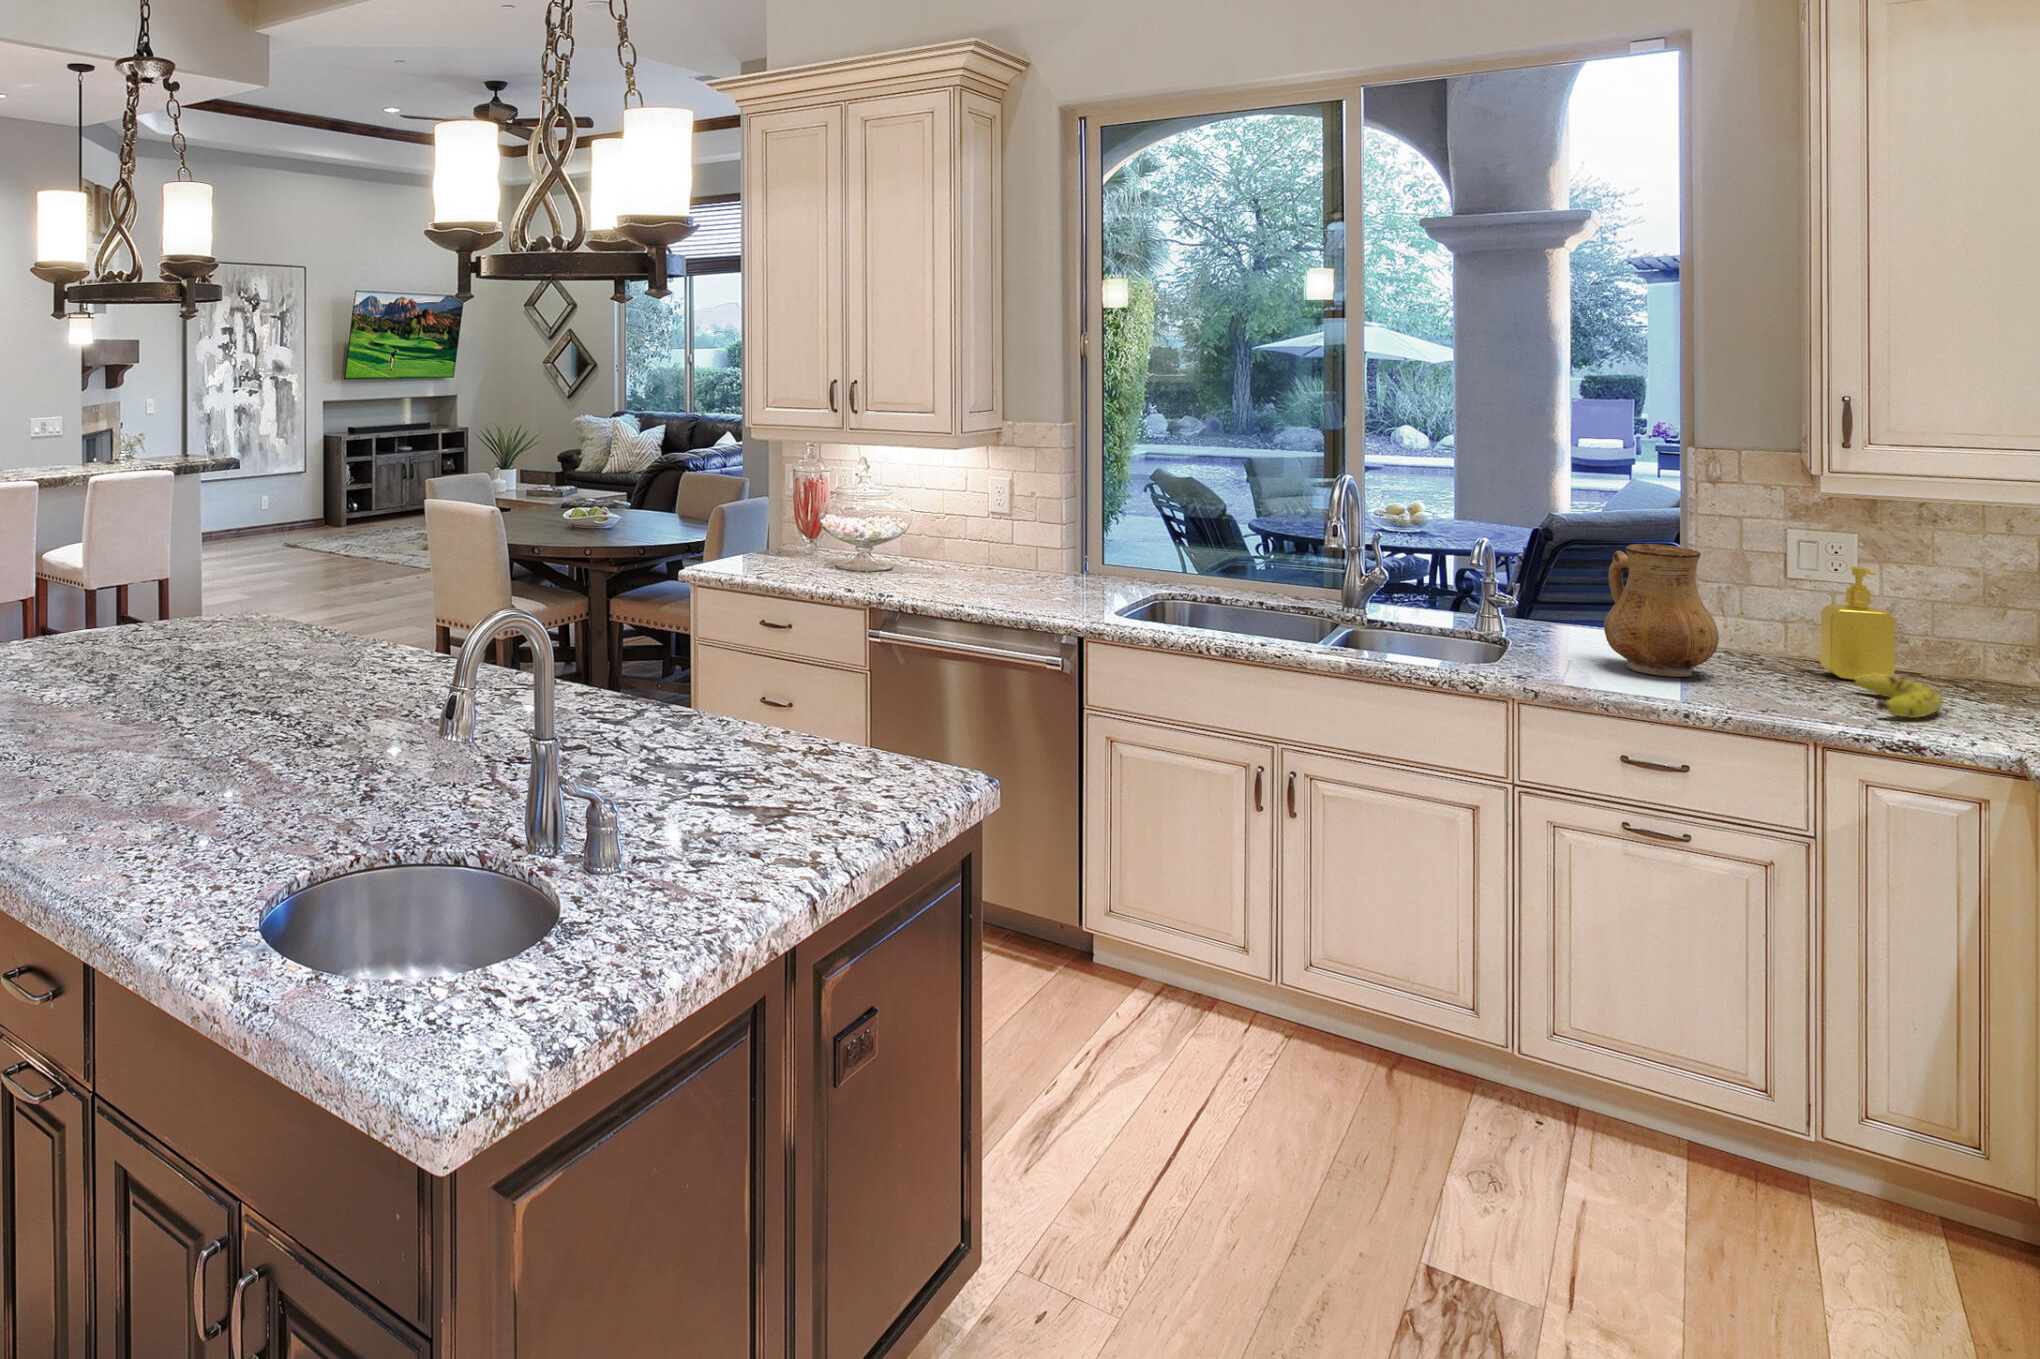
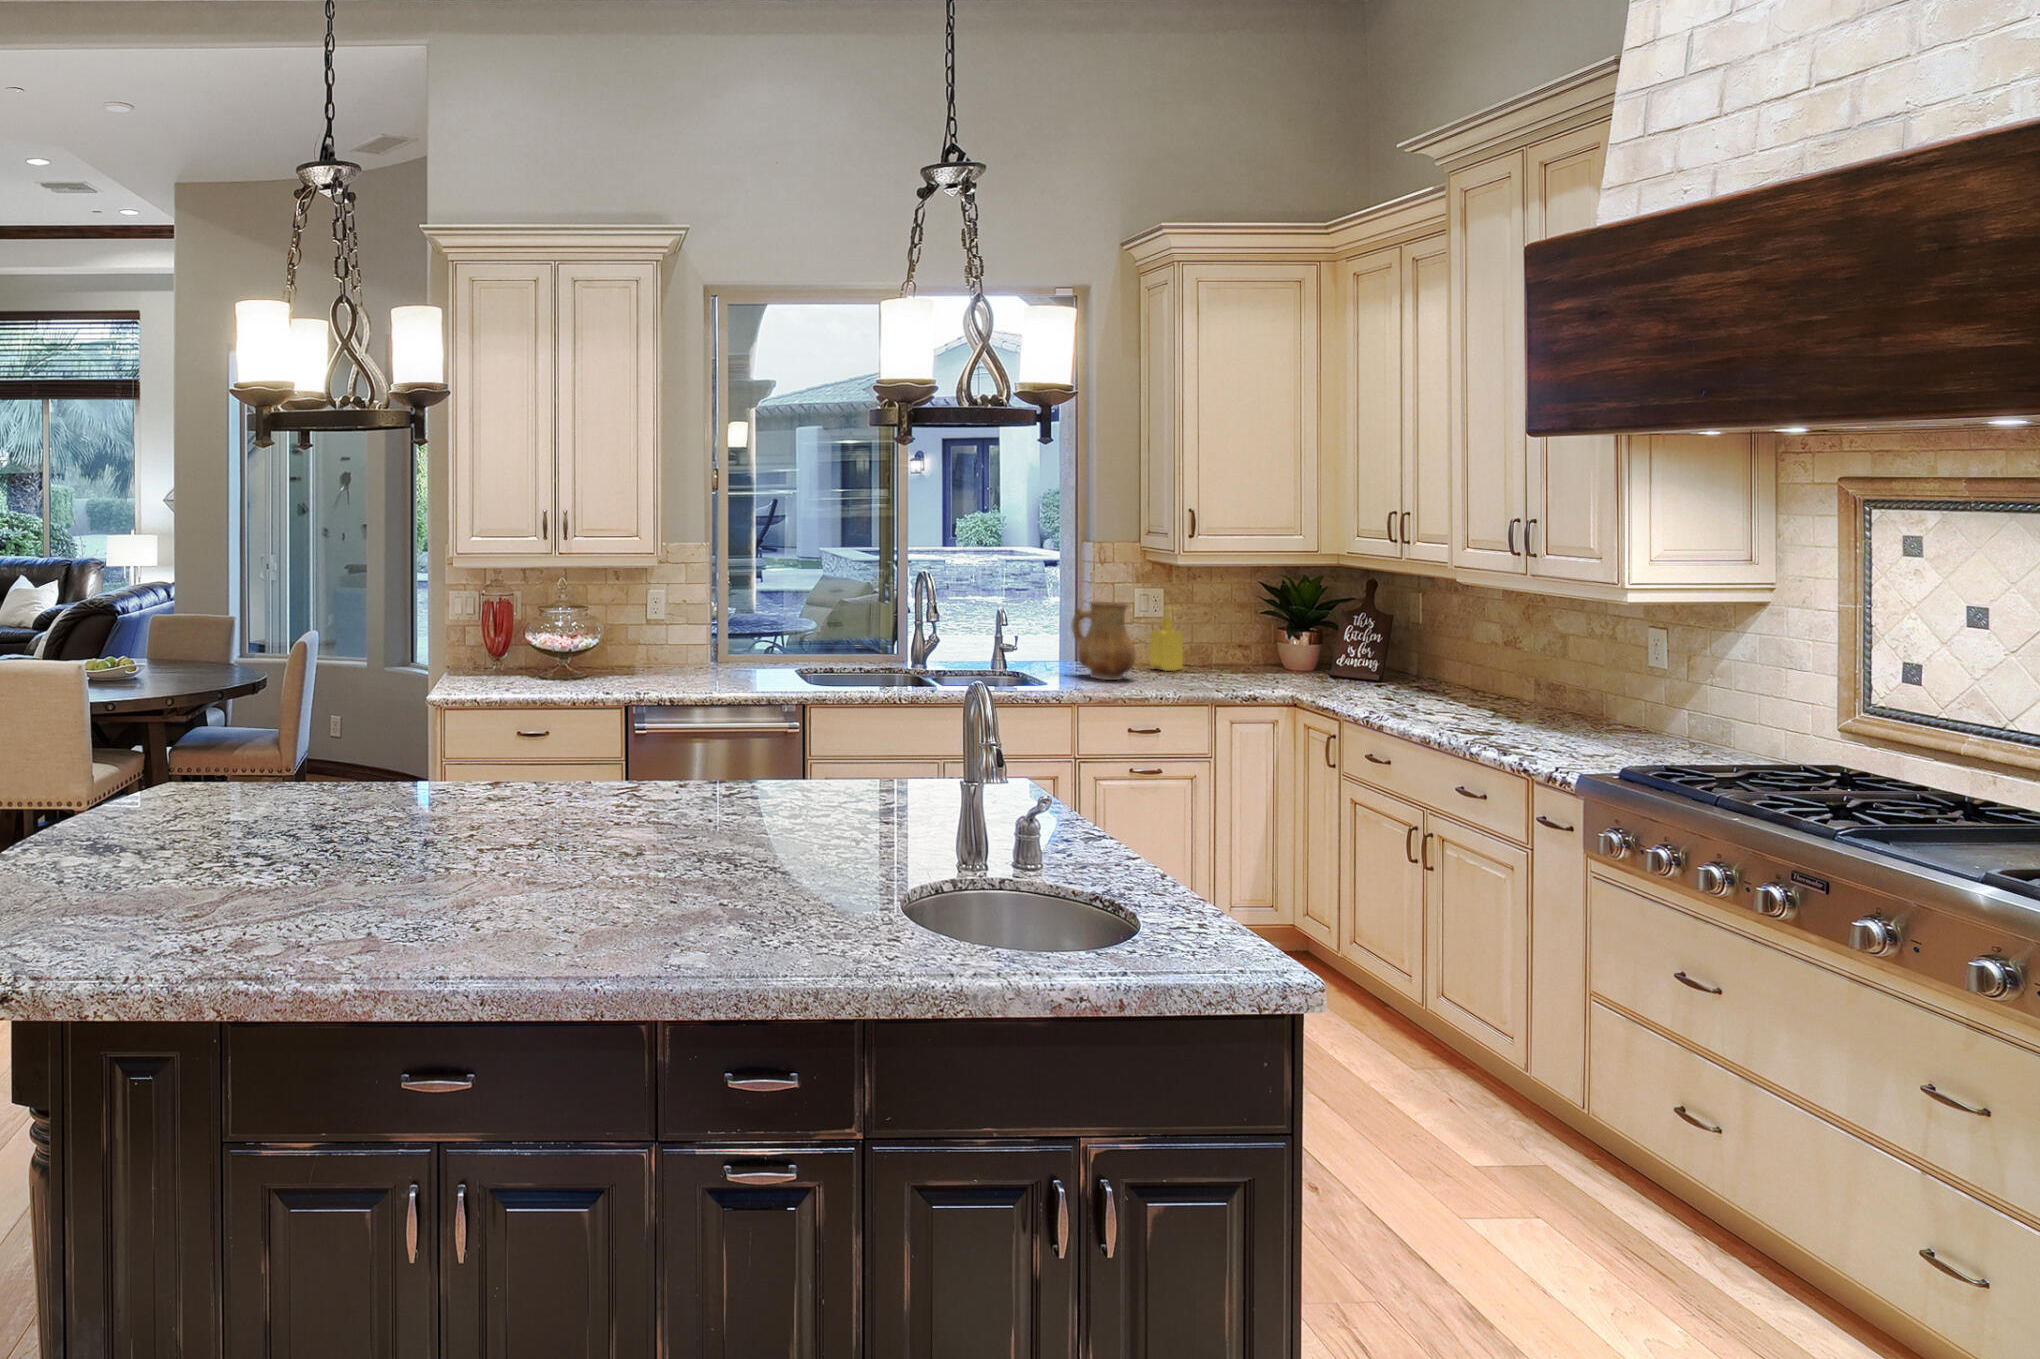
fruit: present [1855,675,1943,718] -> none [1185,665,1239,685]

